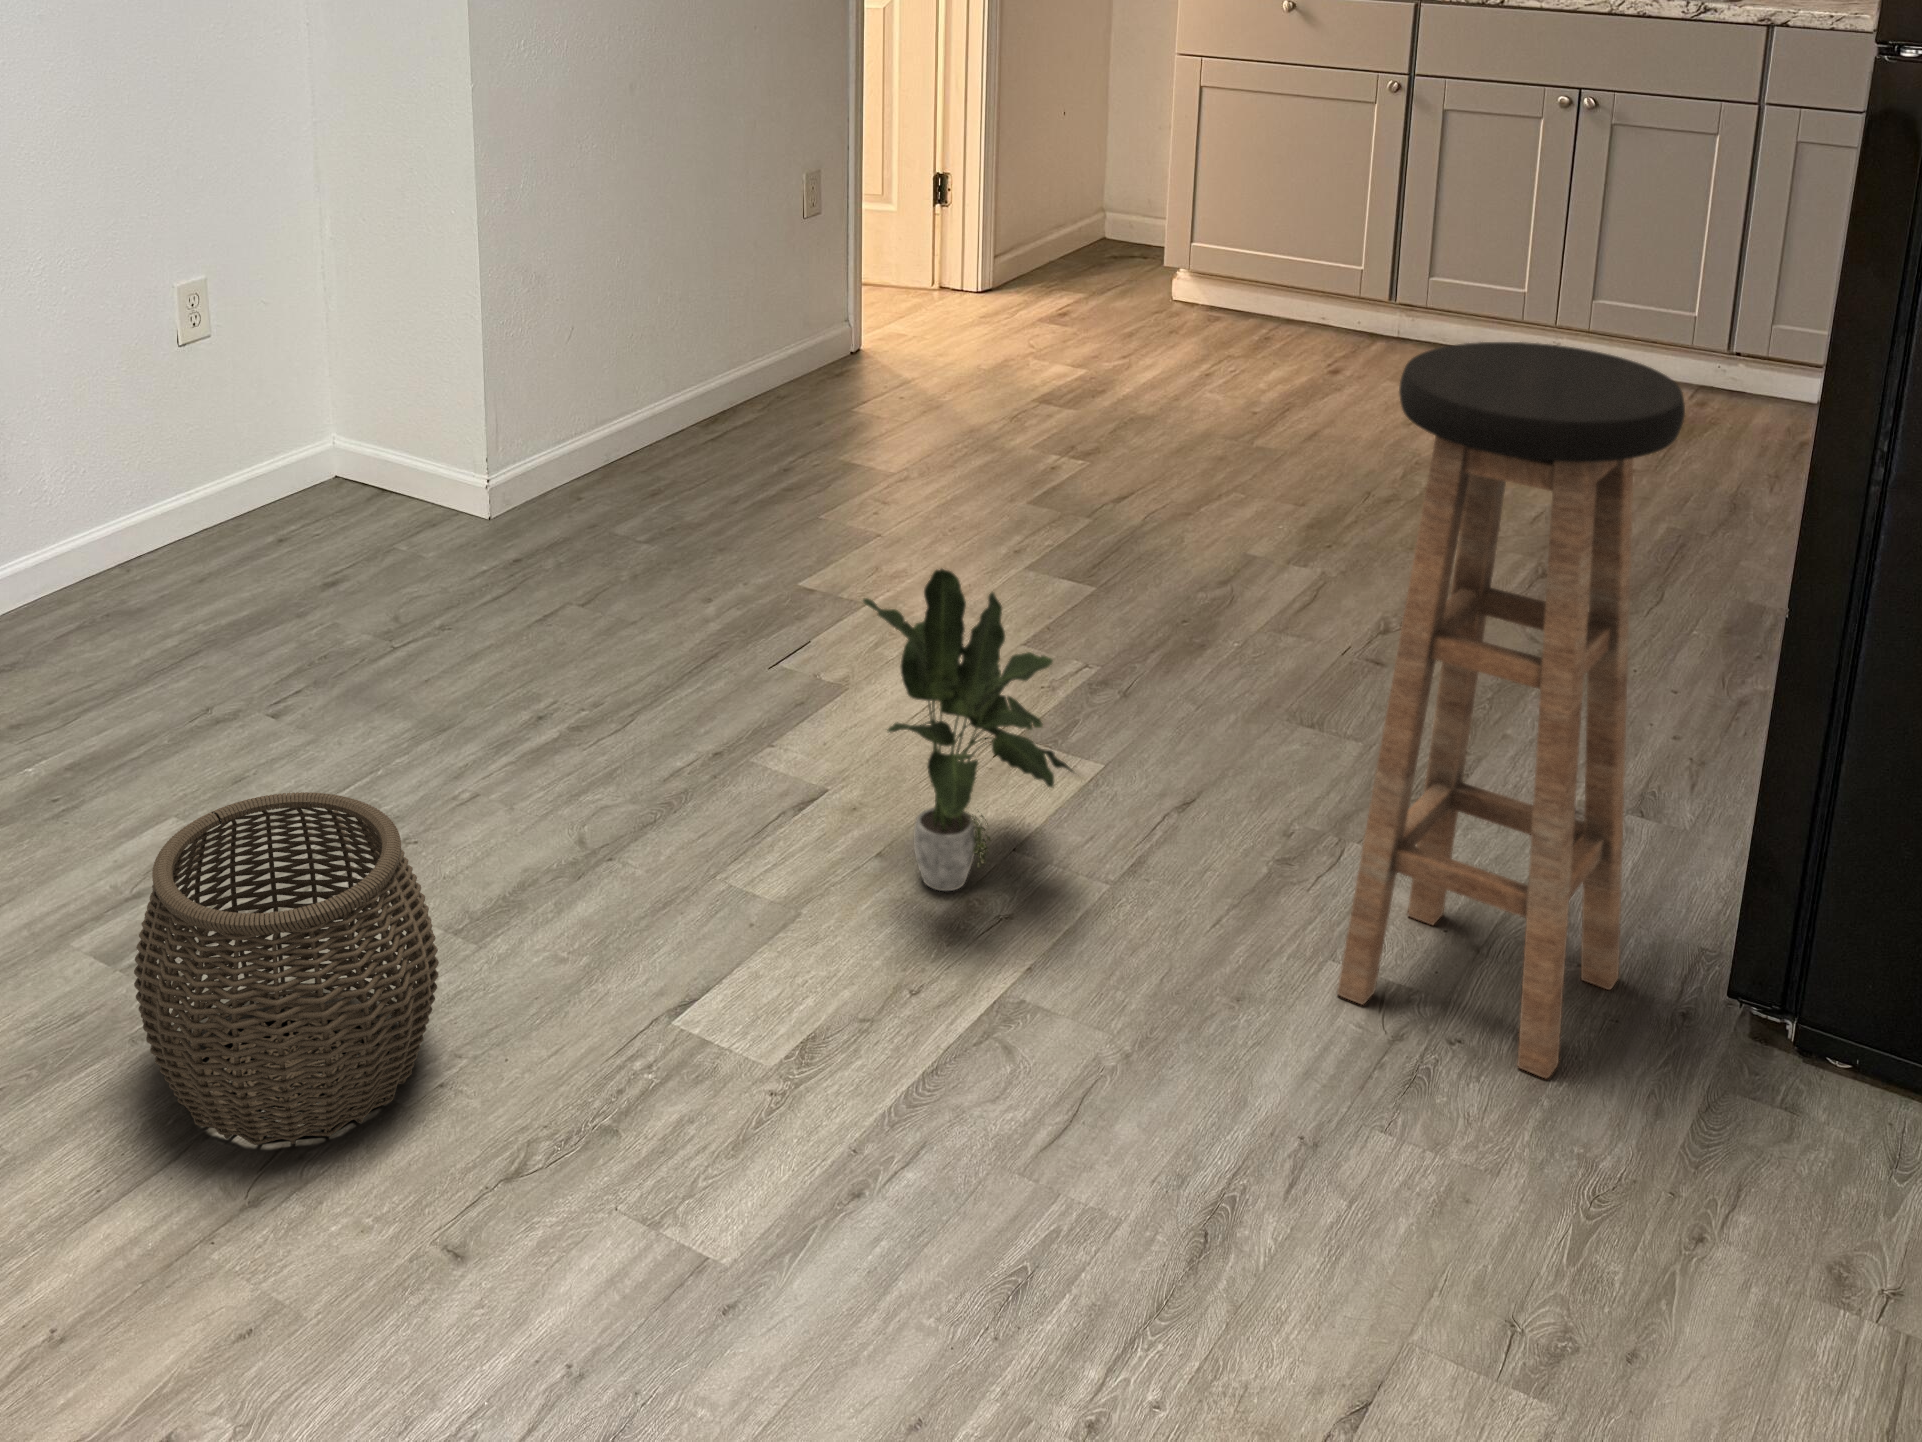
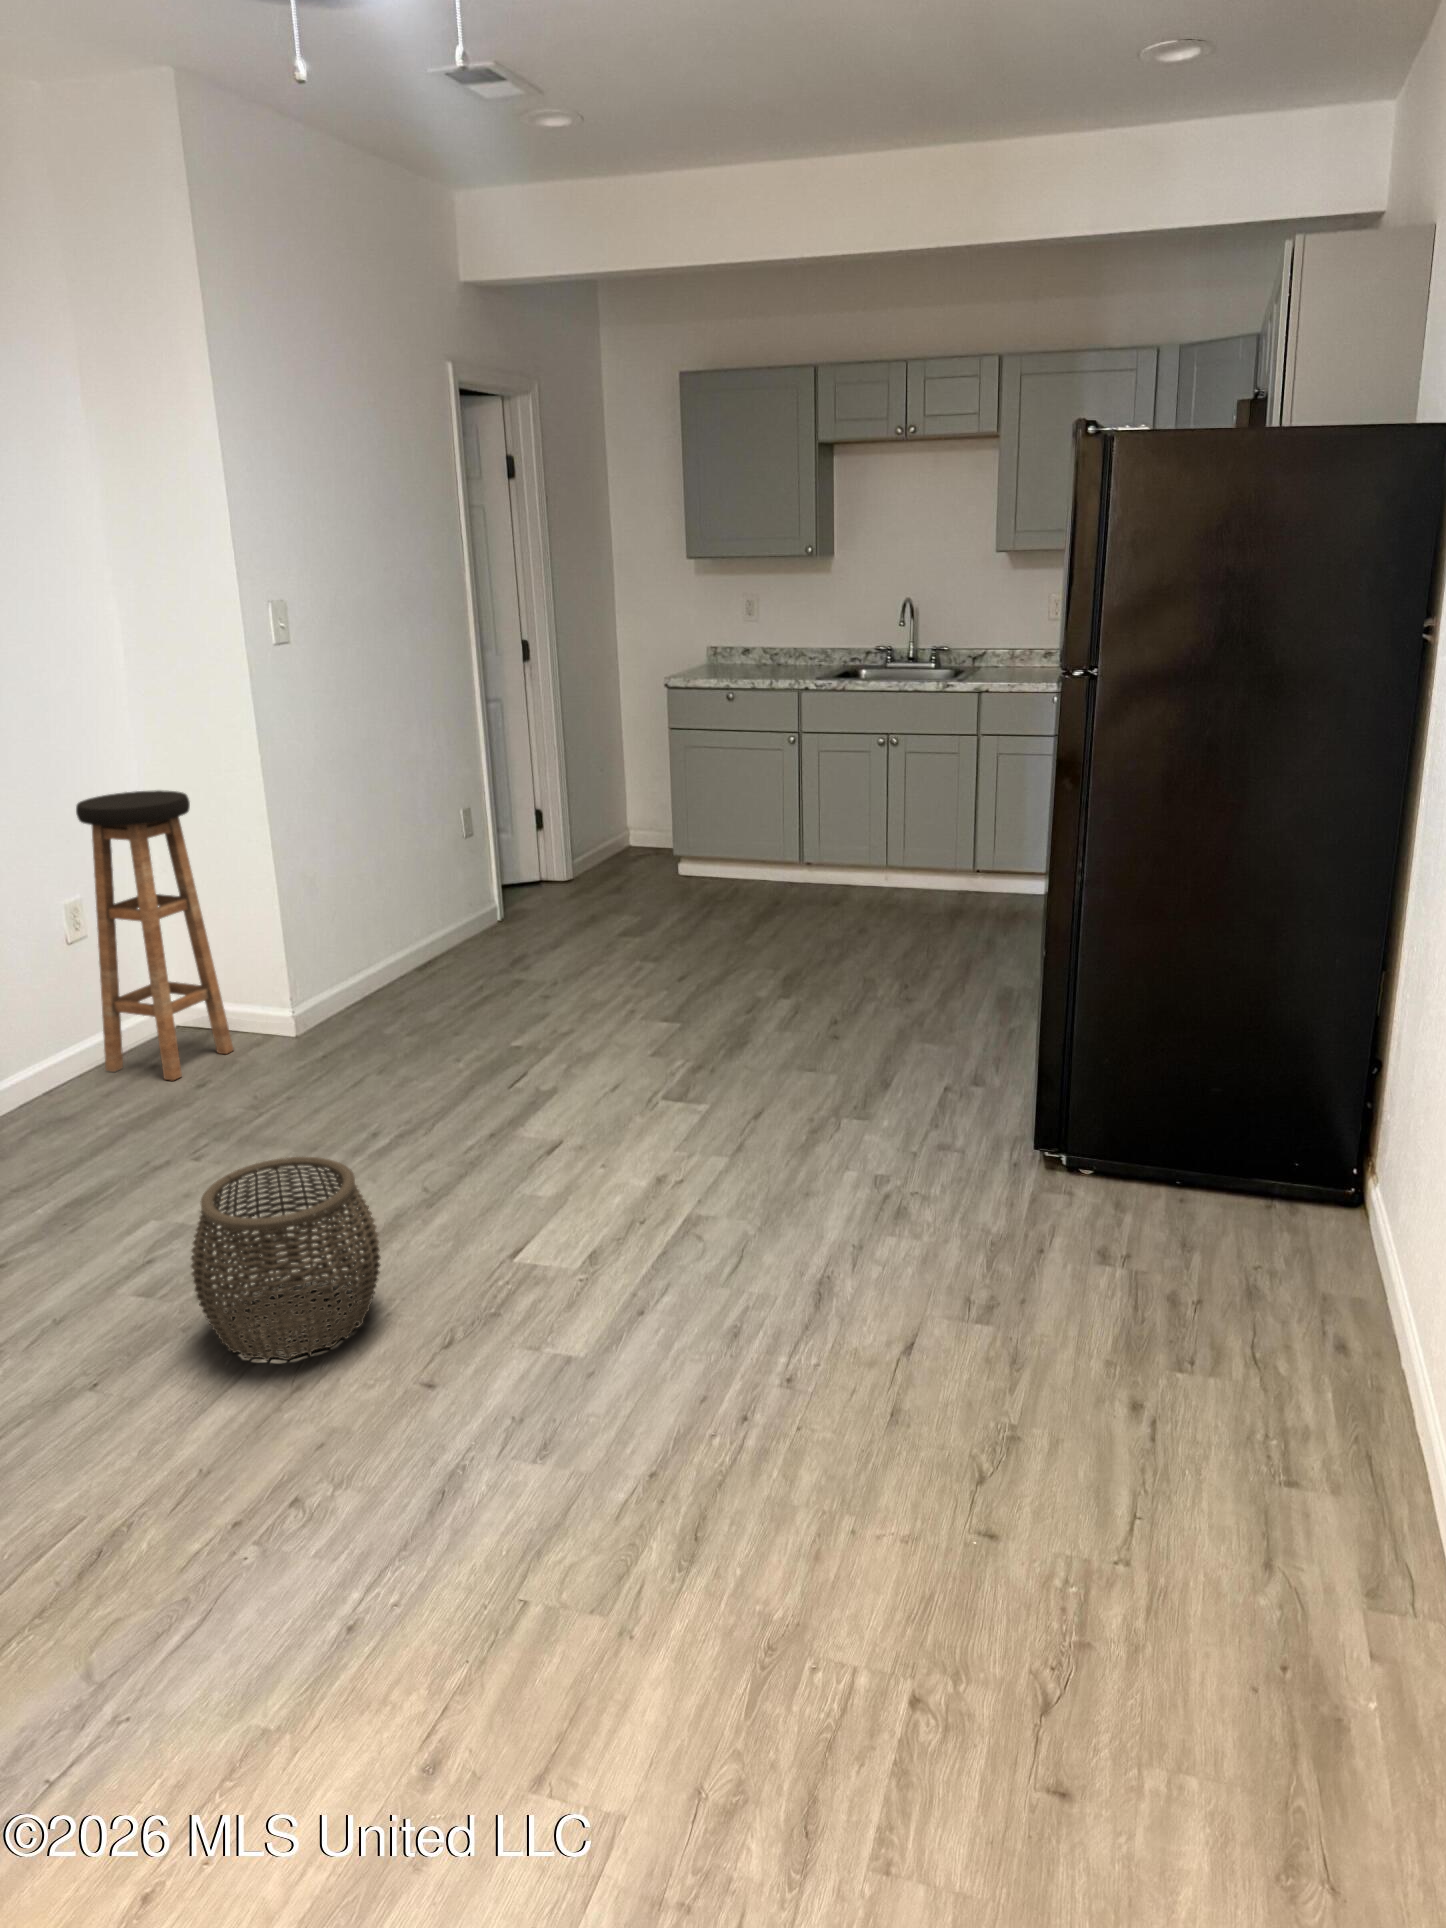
bar stool: present [1337,342,1685,1079] -> present [76,790,234,1080]
potted plant: present [863,569,1073,891] -> none [582,992,710,1176]

